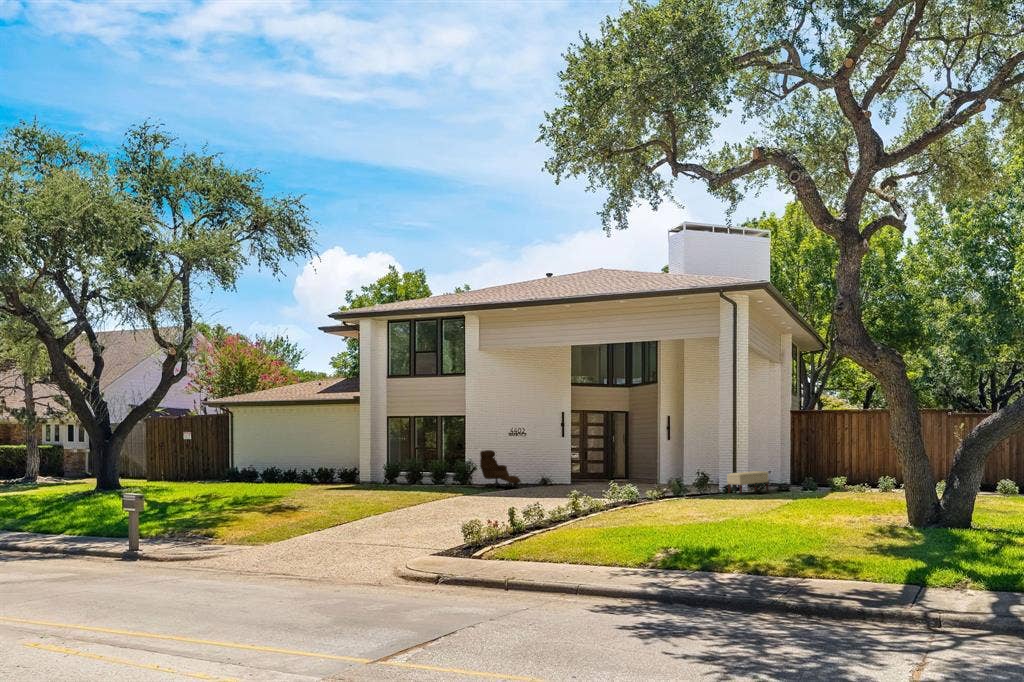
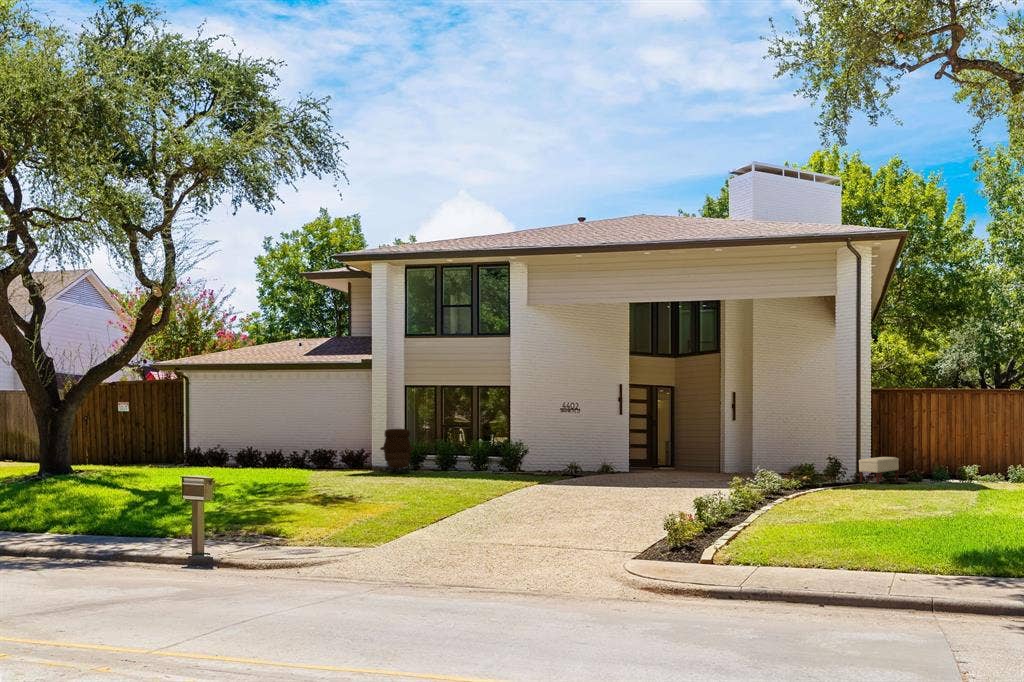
lounge chair: present [480,450,520,487] -> present [380,429,415,473]

